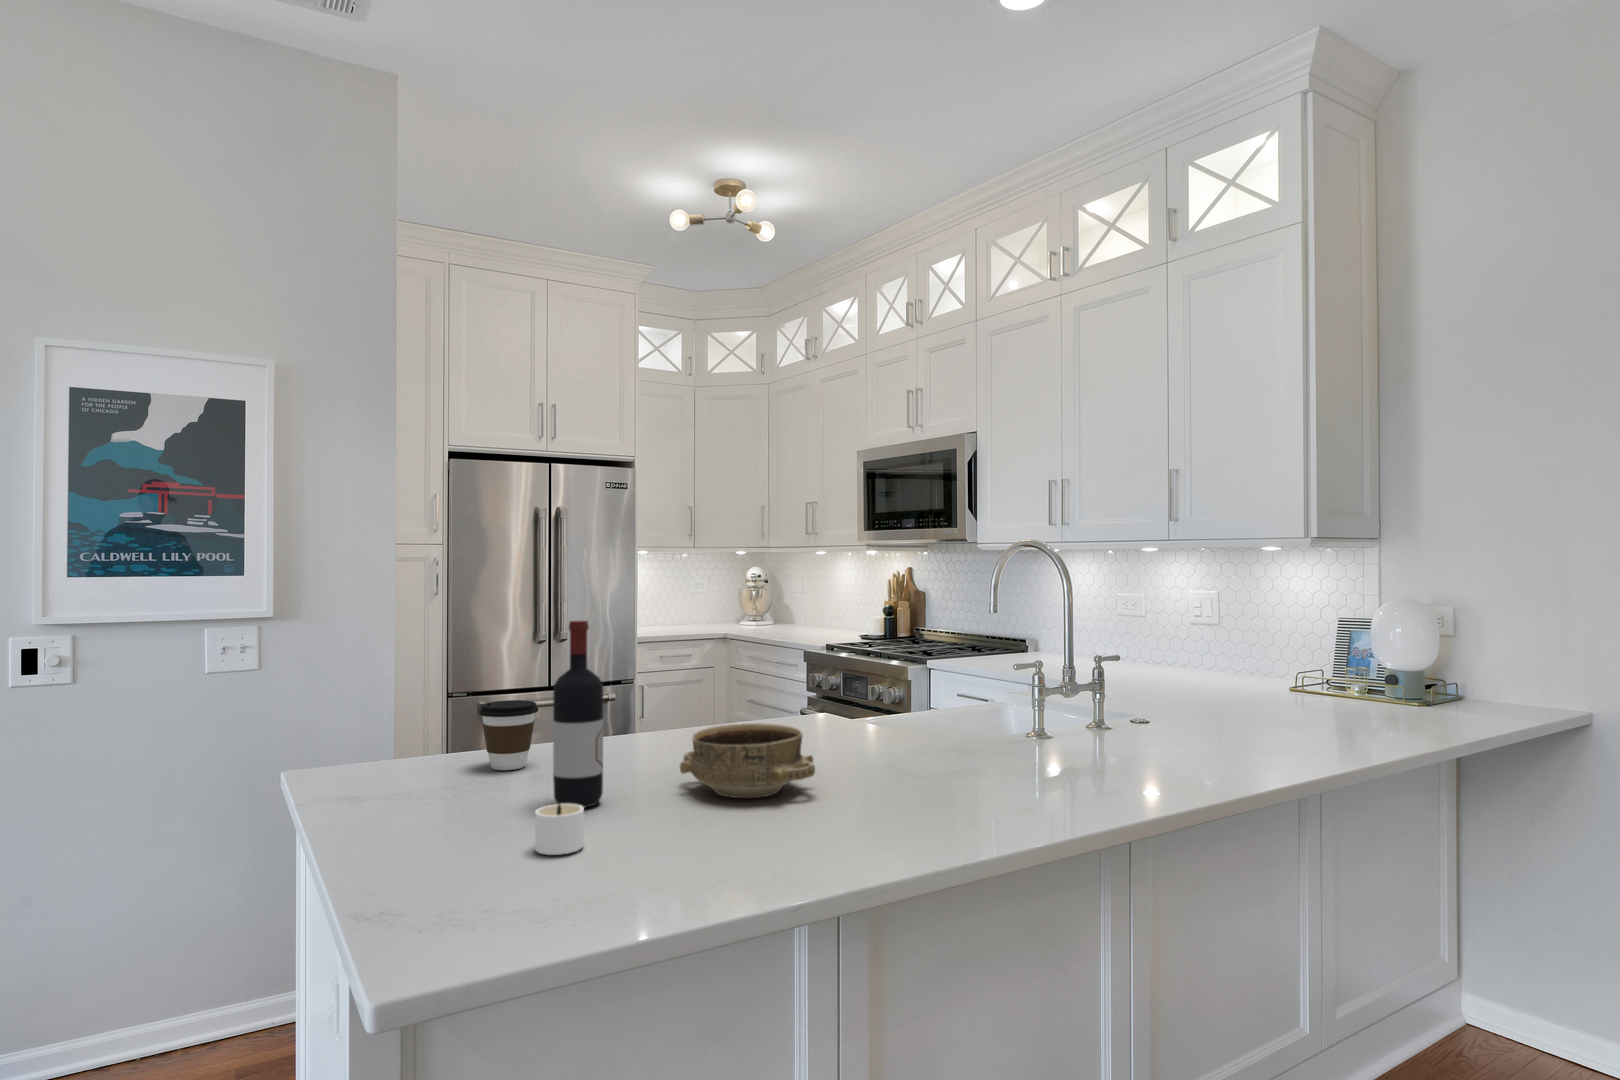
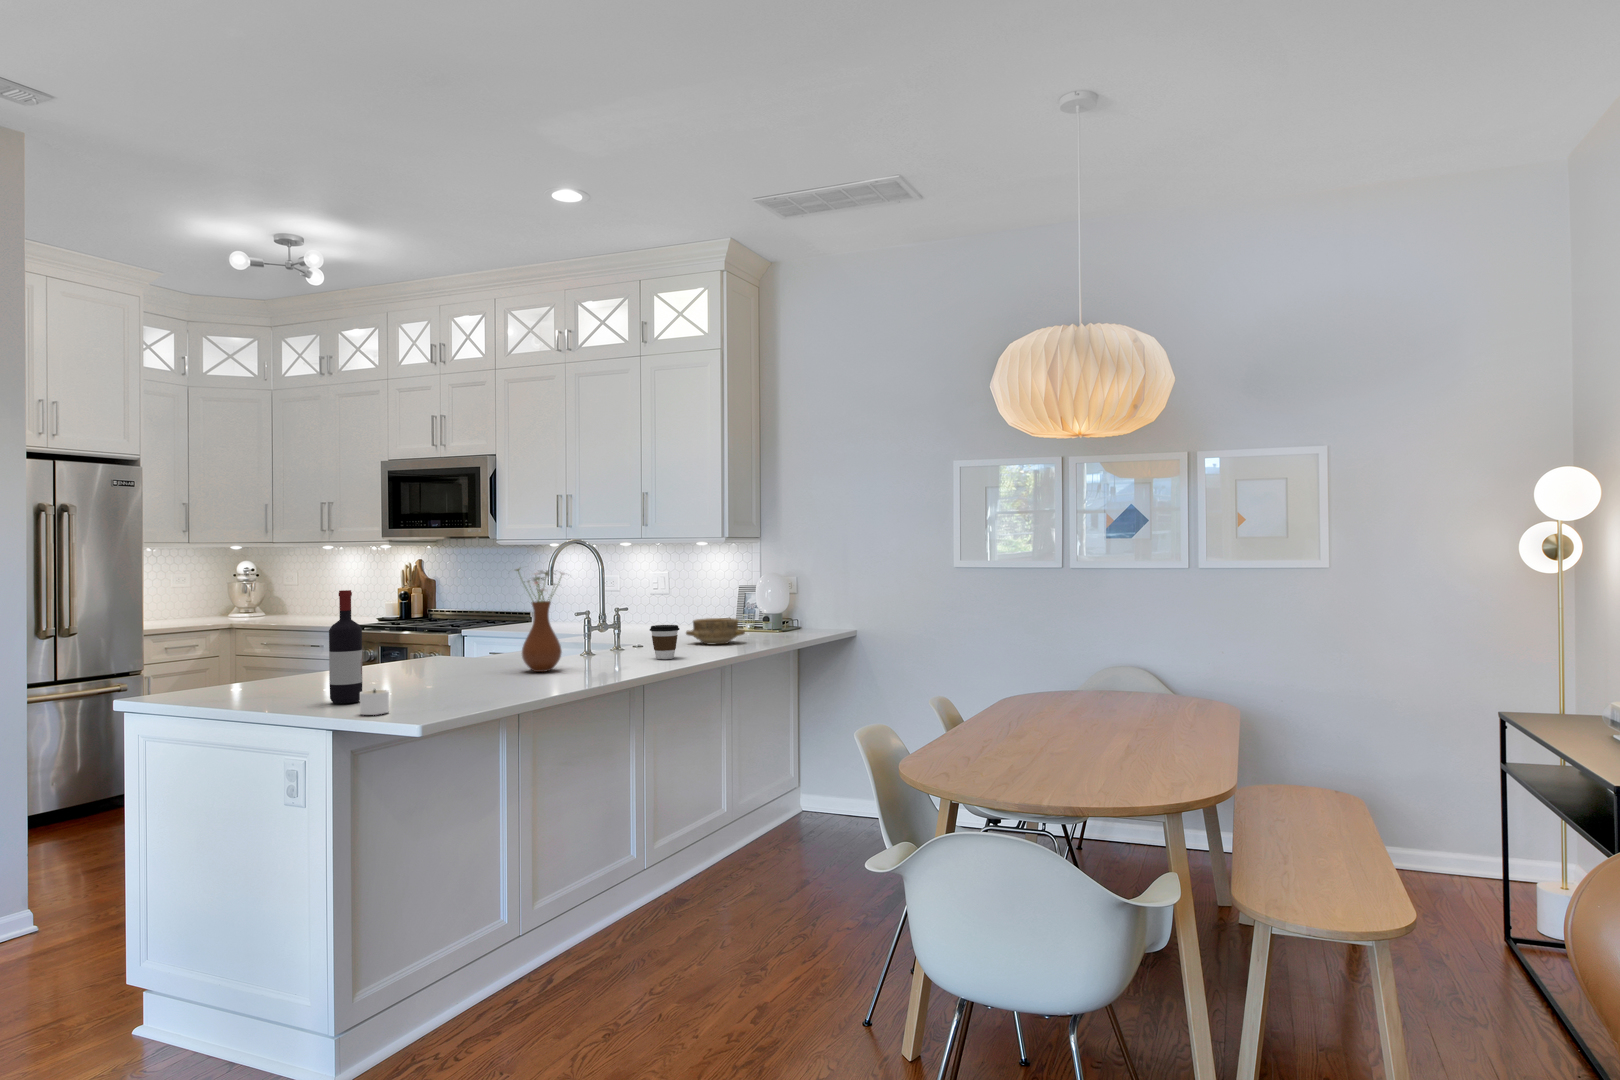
vase: none [891,584,991,765] -> present [513,568,565,672]
coffee cup: present [479,700,538,770] -> present [650,625,679,659]
ceramic bowl: present [680,723,815,798] -> present [686,618,745,644]

